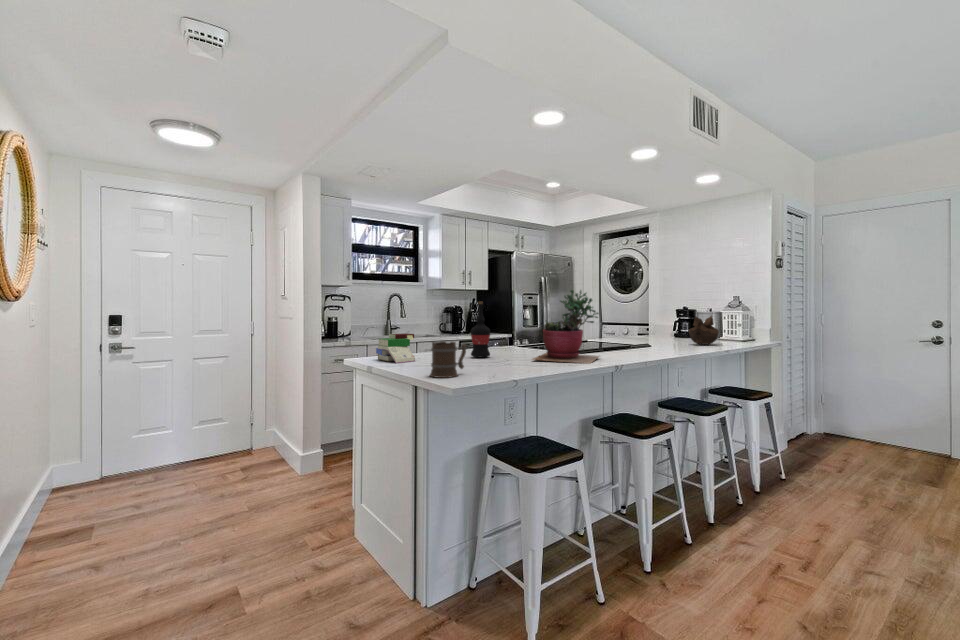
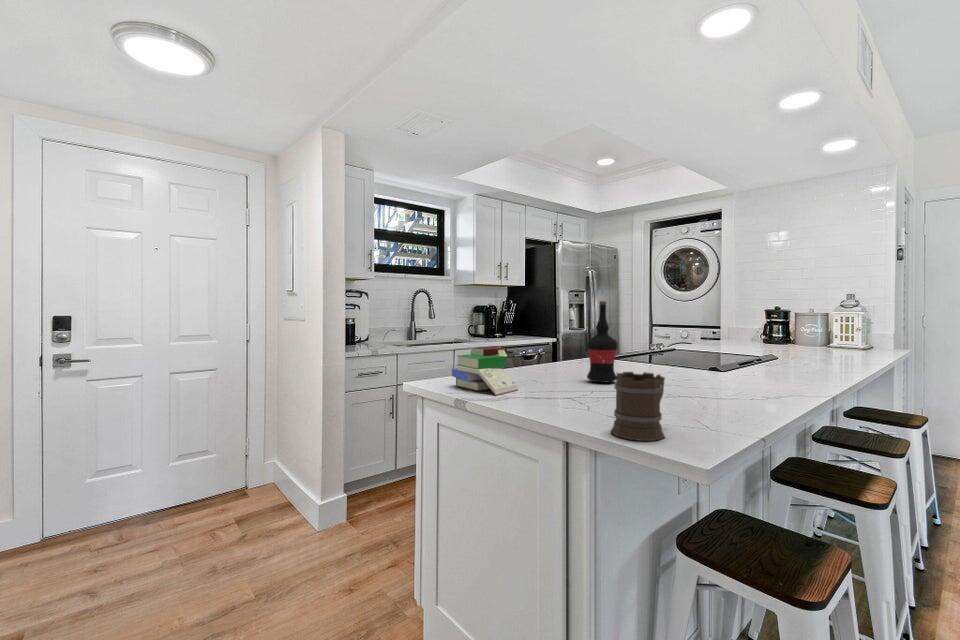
succulent plant: present [533,290,599,364] -> none [696,284,806,399]
decorative bowl: present [689,316,719,345] -> none [826,320,871,358]

